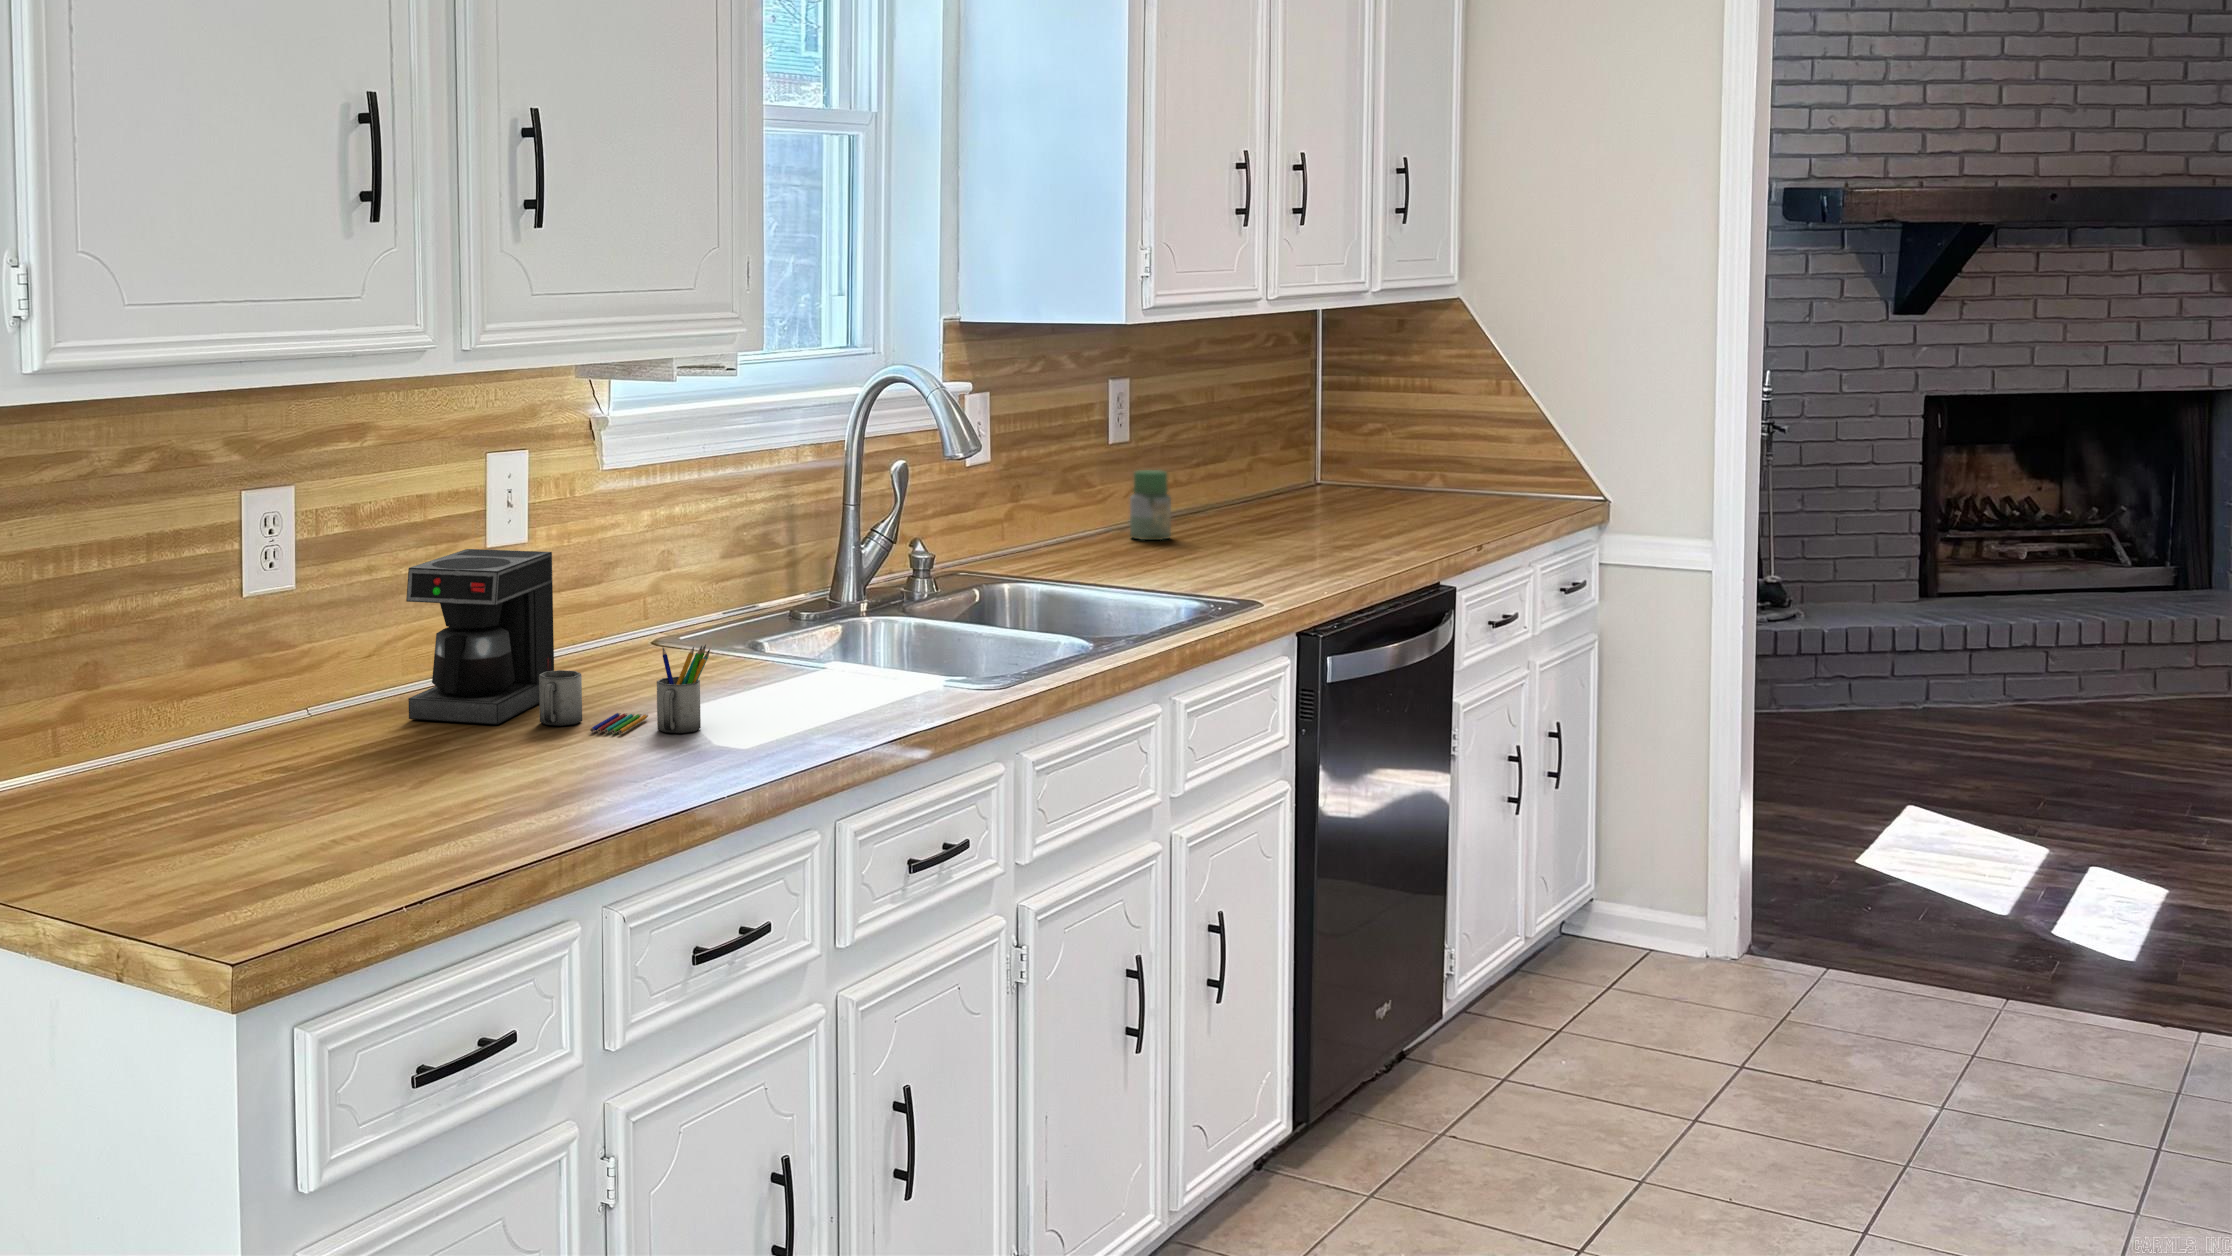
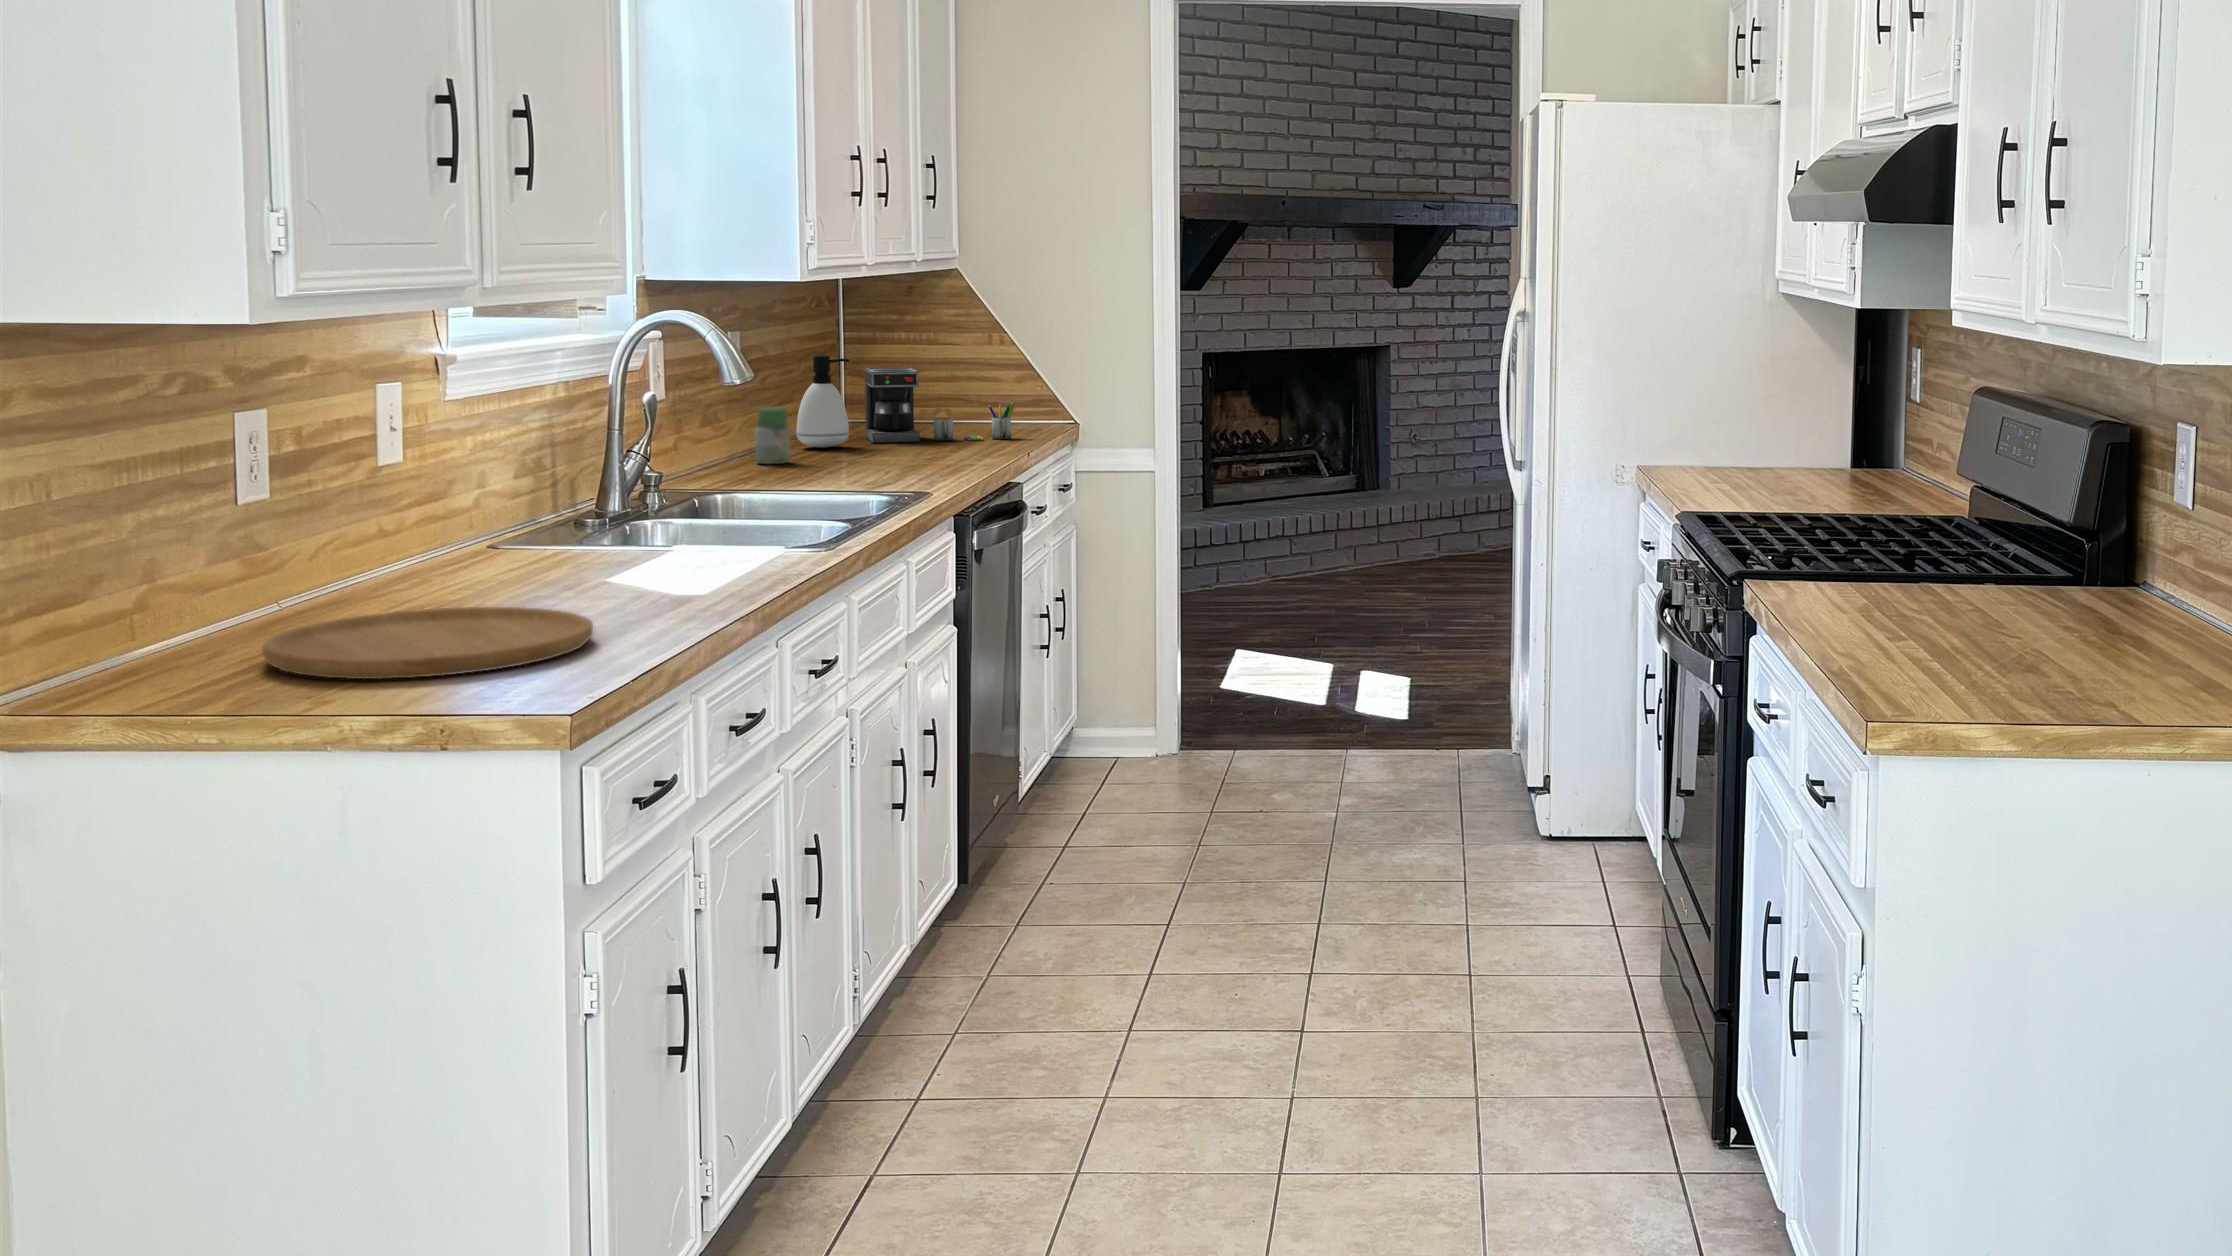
soap dispenser: none [1211,404,1275,518] -> present [797,355,849,448]
coffee maker: present [406,549,710,734] -> present [865,368,1016,443]
cutting board: none [121,744,494,856] -> present [262,607,593,679]

